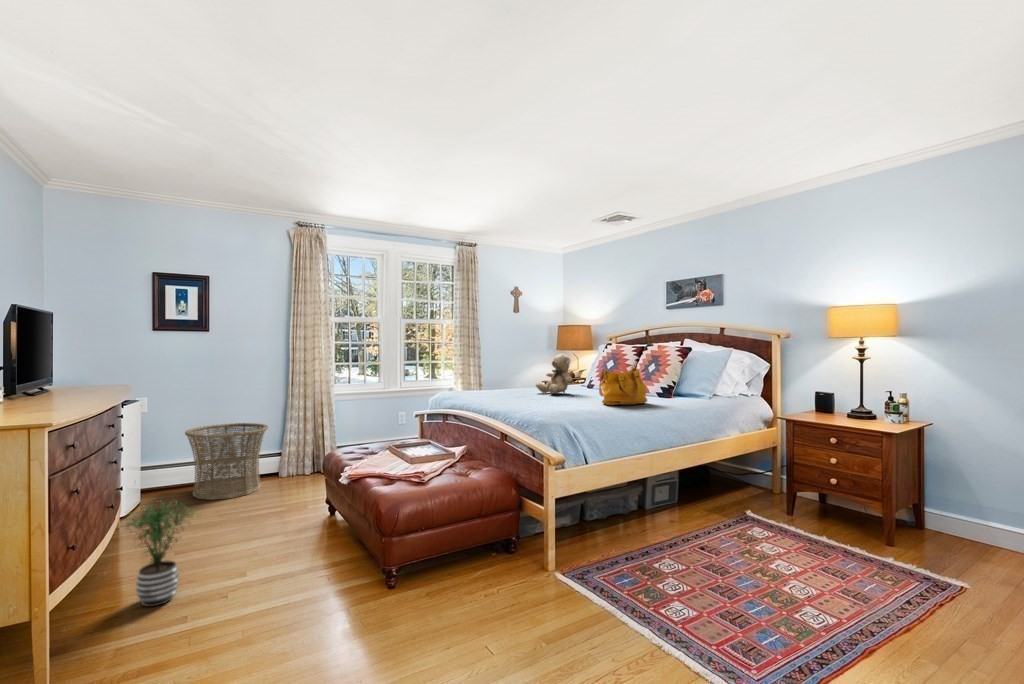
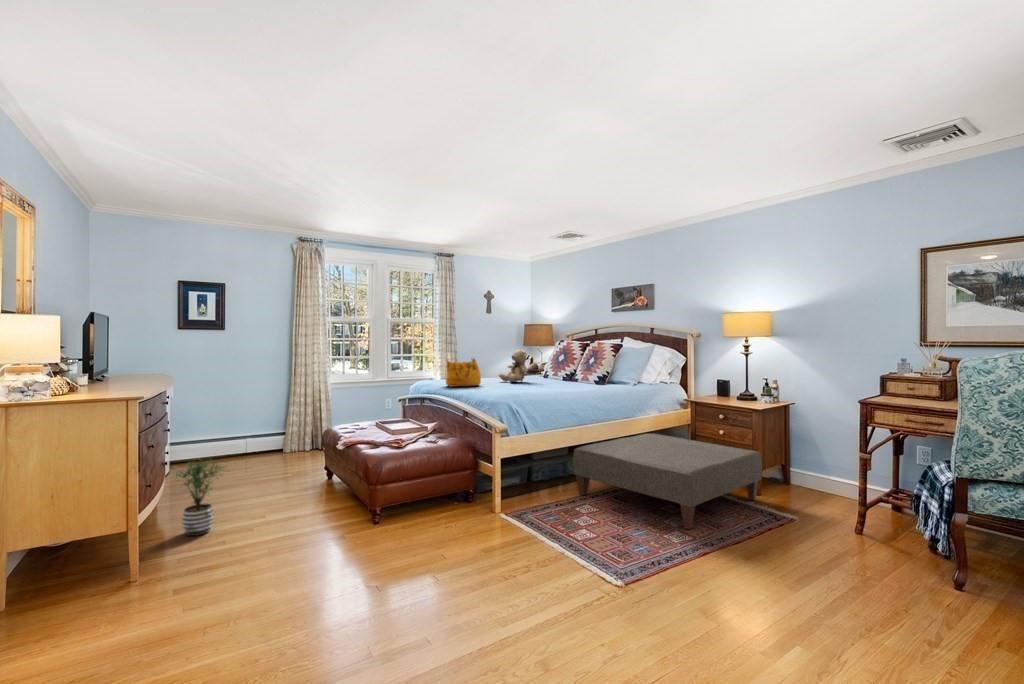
handbag: present [599,366,647,405] -> present [446,359,481,387]
basket: present [185,423,268,500] -> none [207,406,275,468]
ottoman: none [644,460,898,602] -> present [573,433,762,529]

